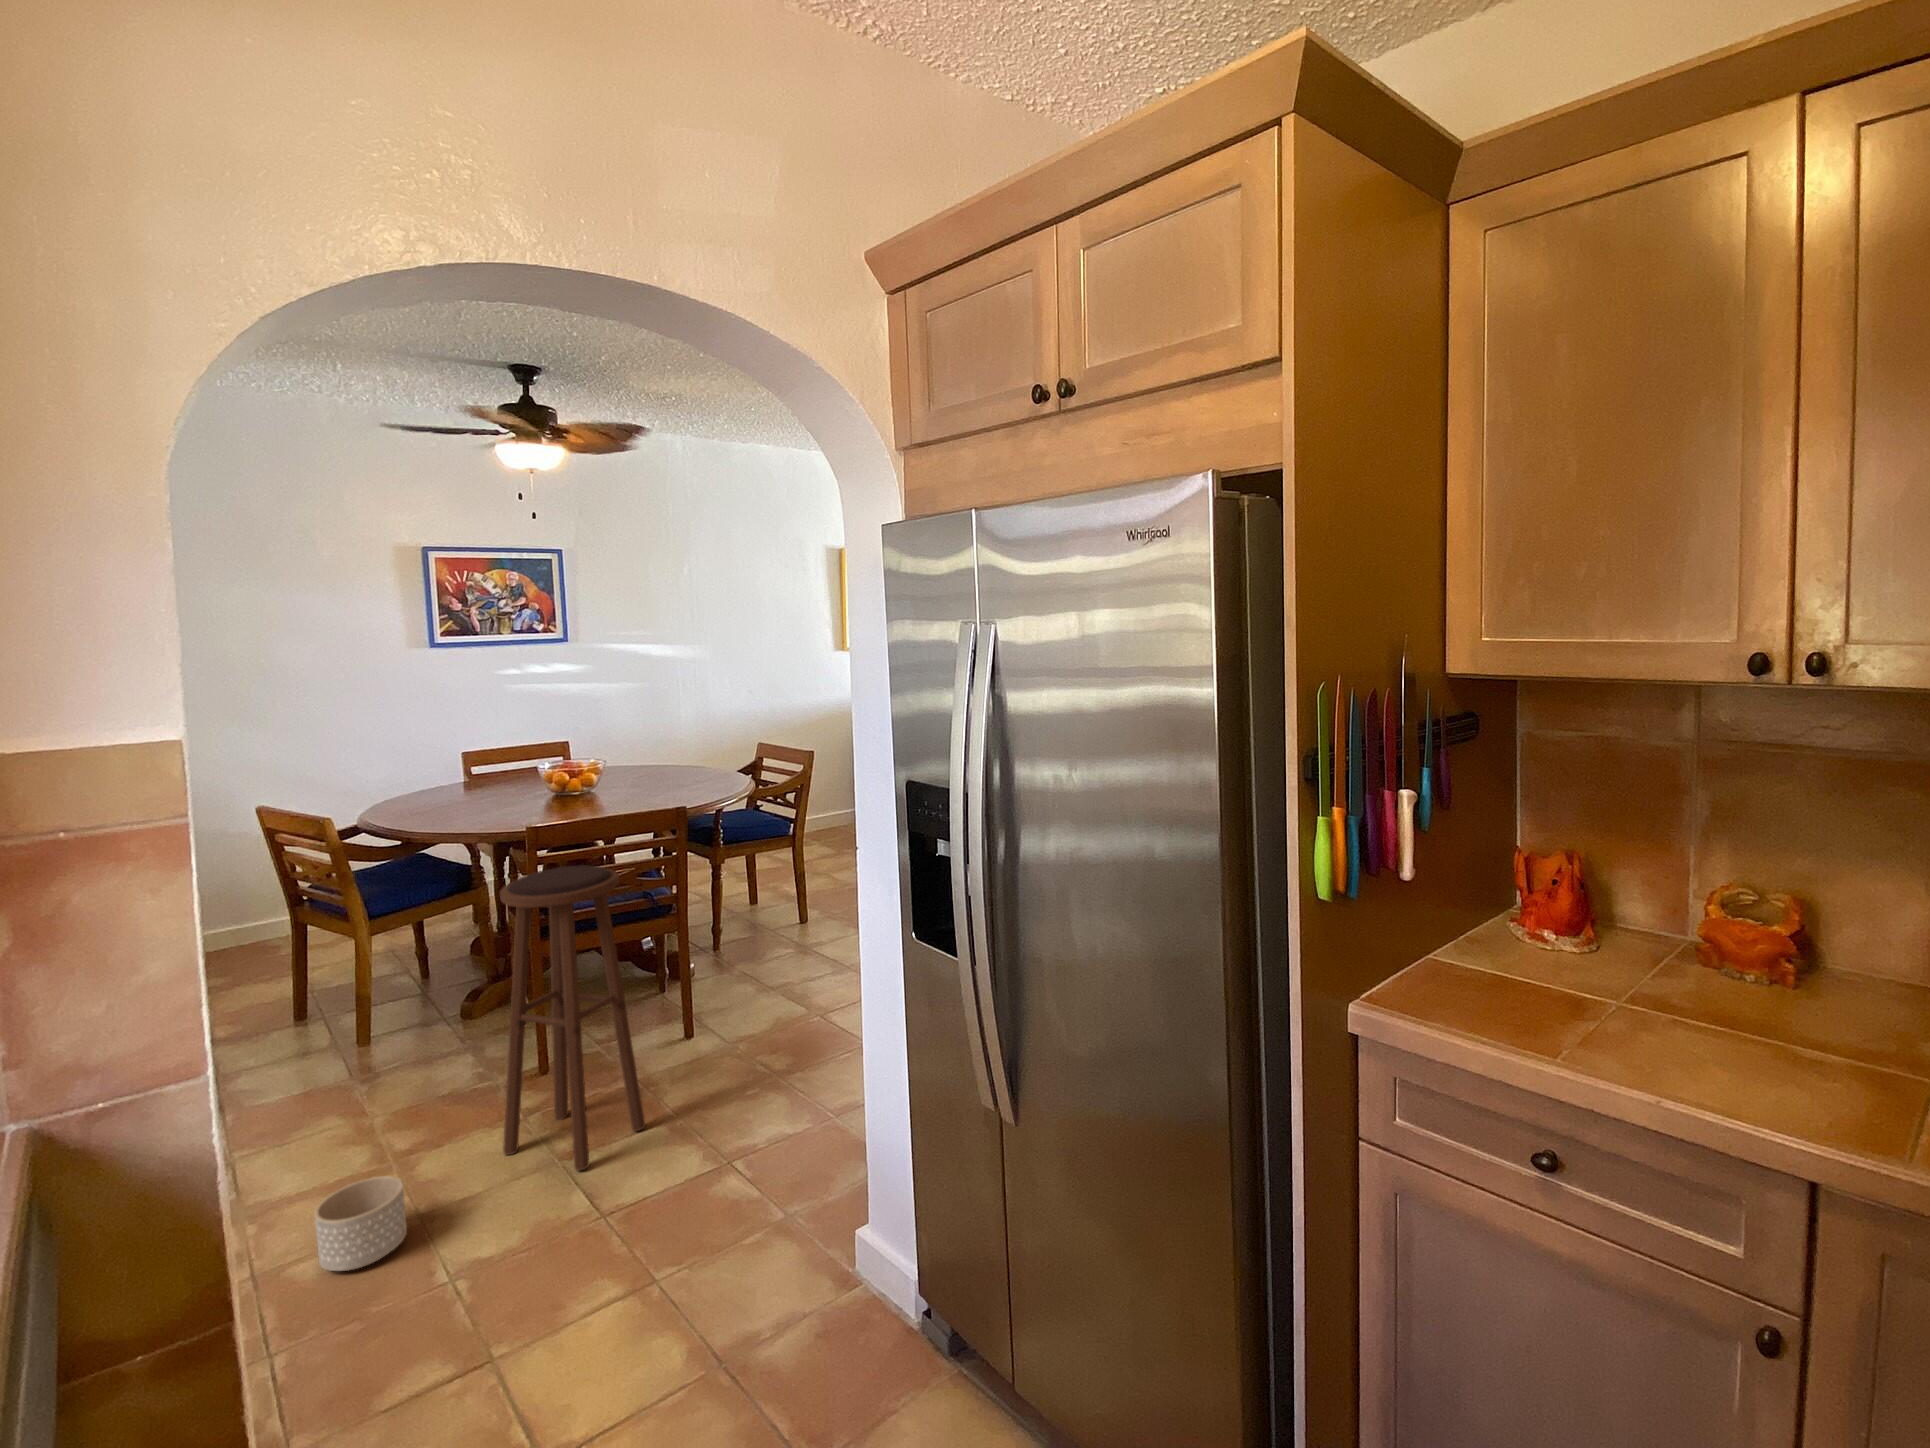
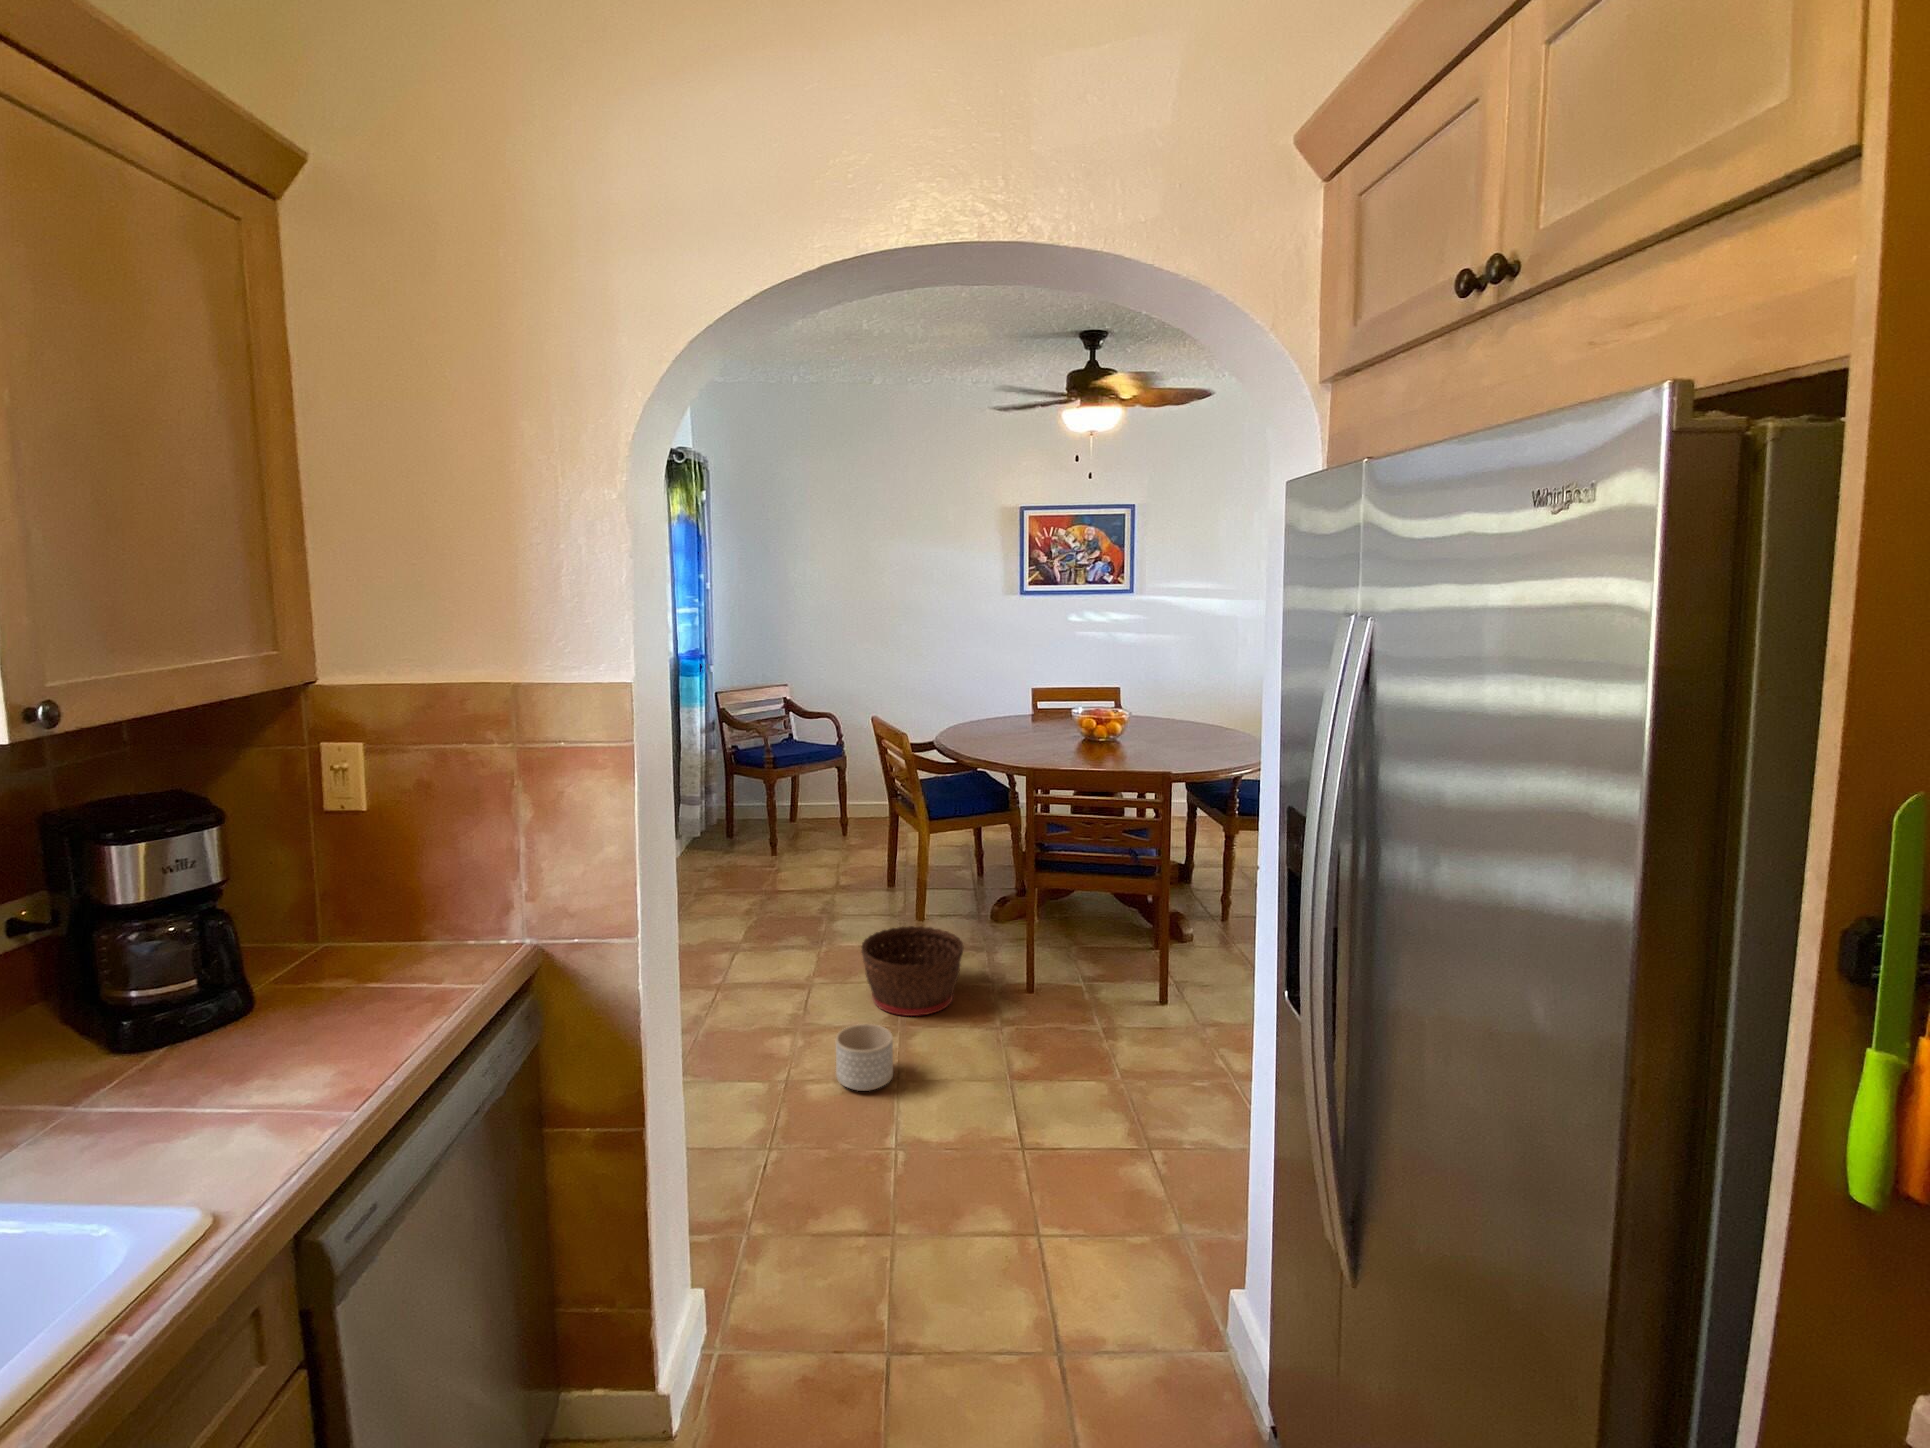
stool: present [500,865,645,1171] -> none [977,808,1090,1087]
basket: none [308,1042,461,1165] -> present [861,926,964,1016]

